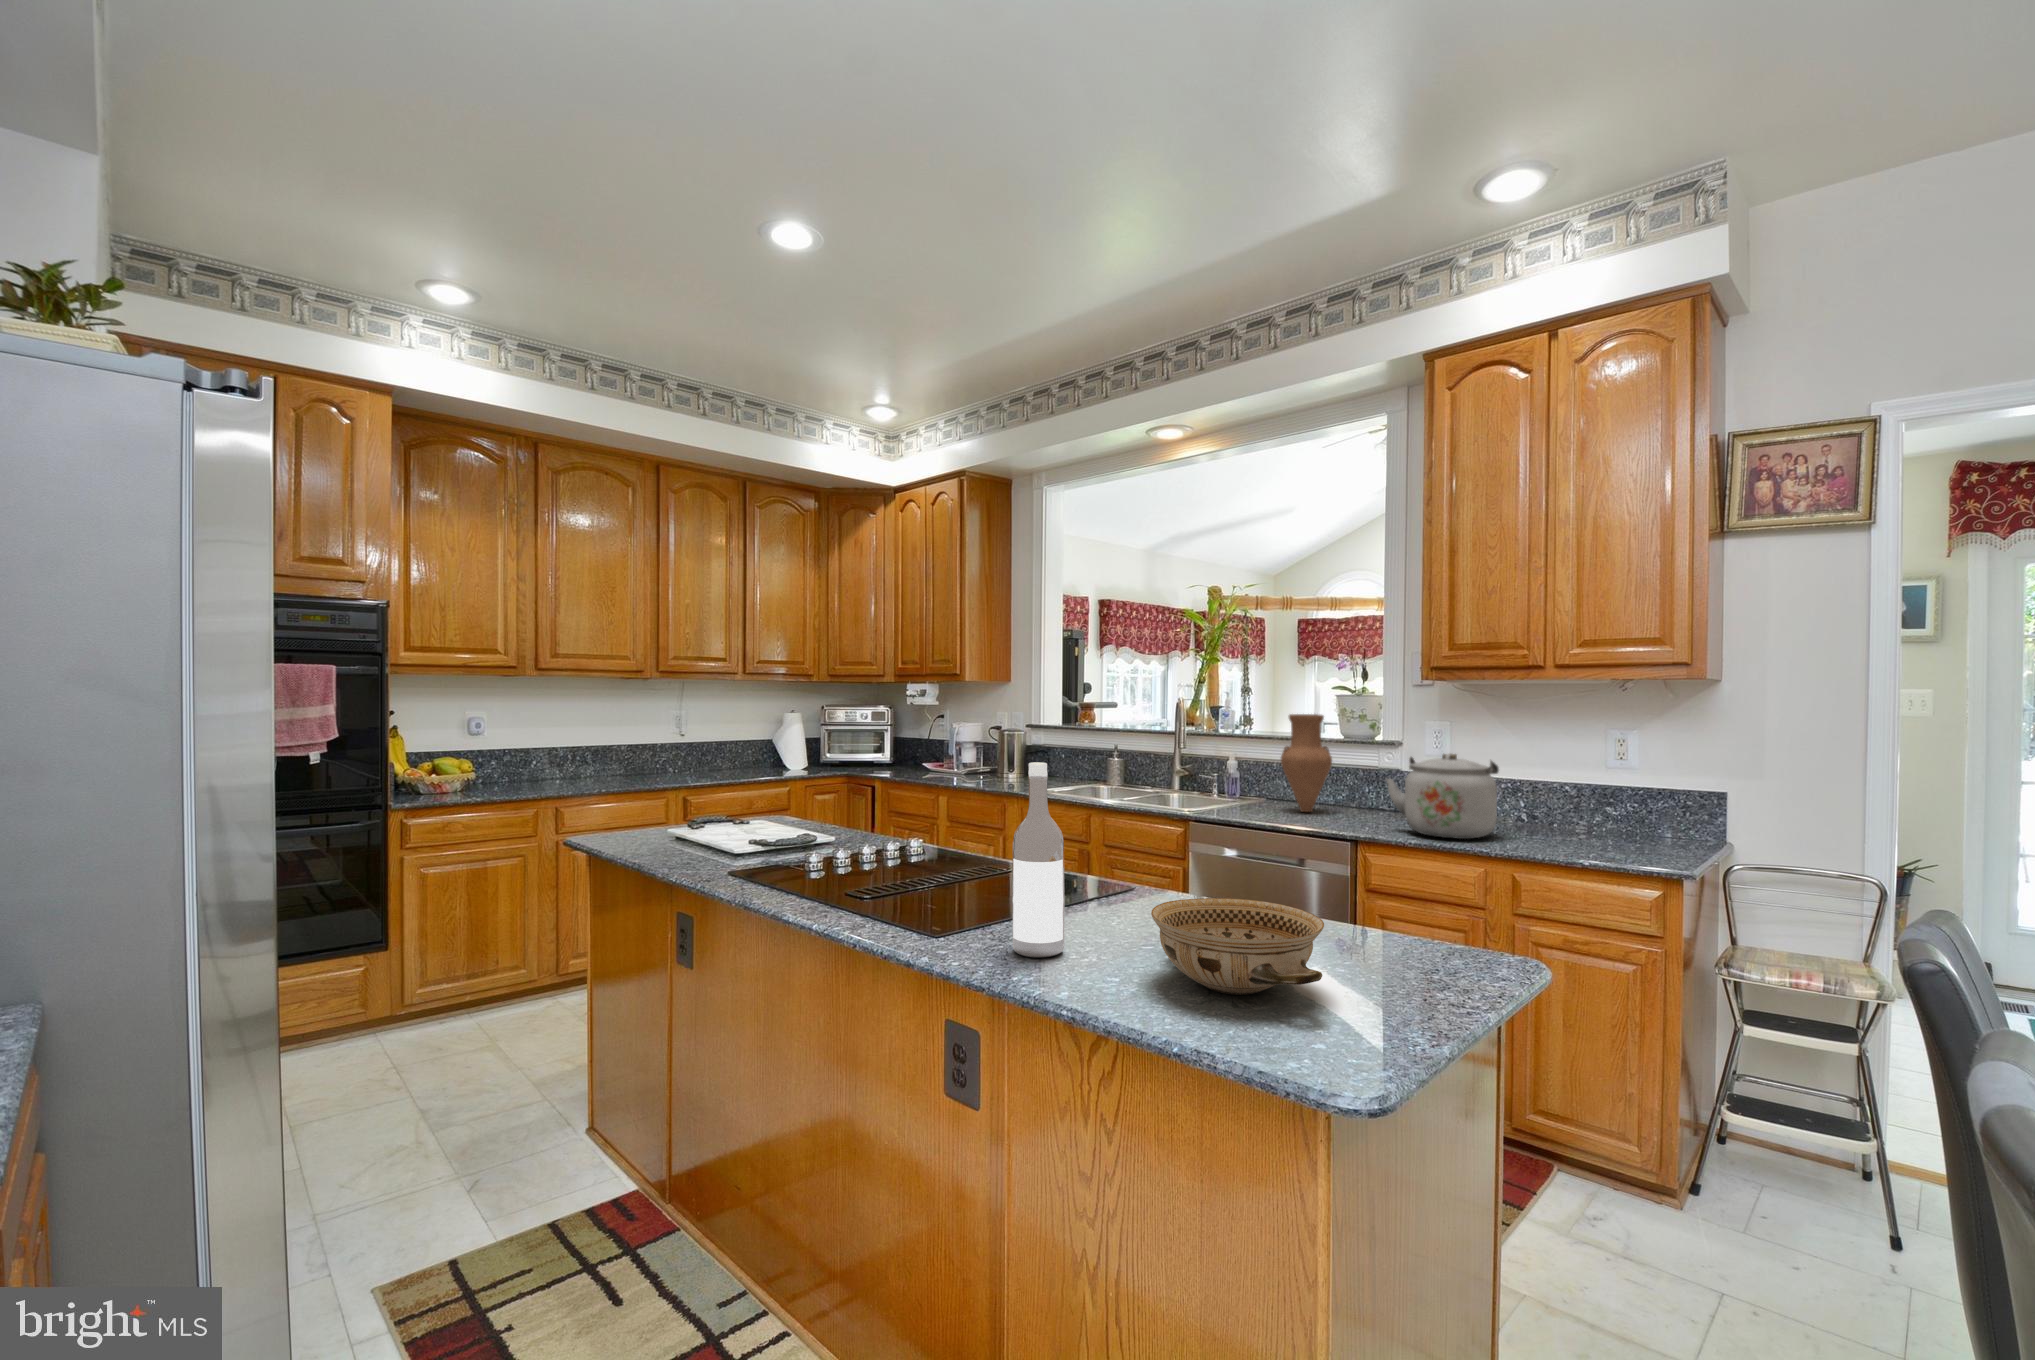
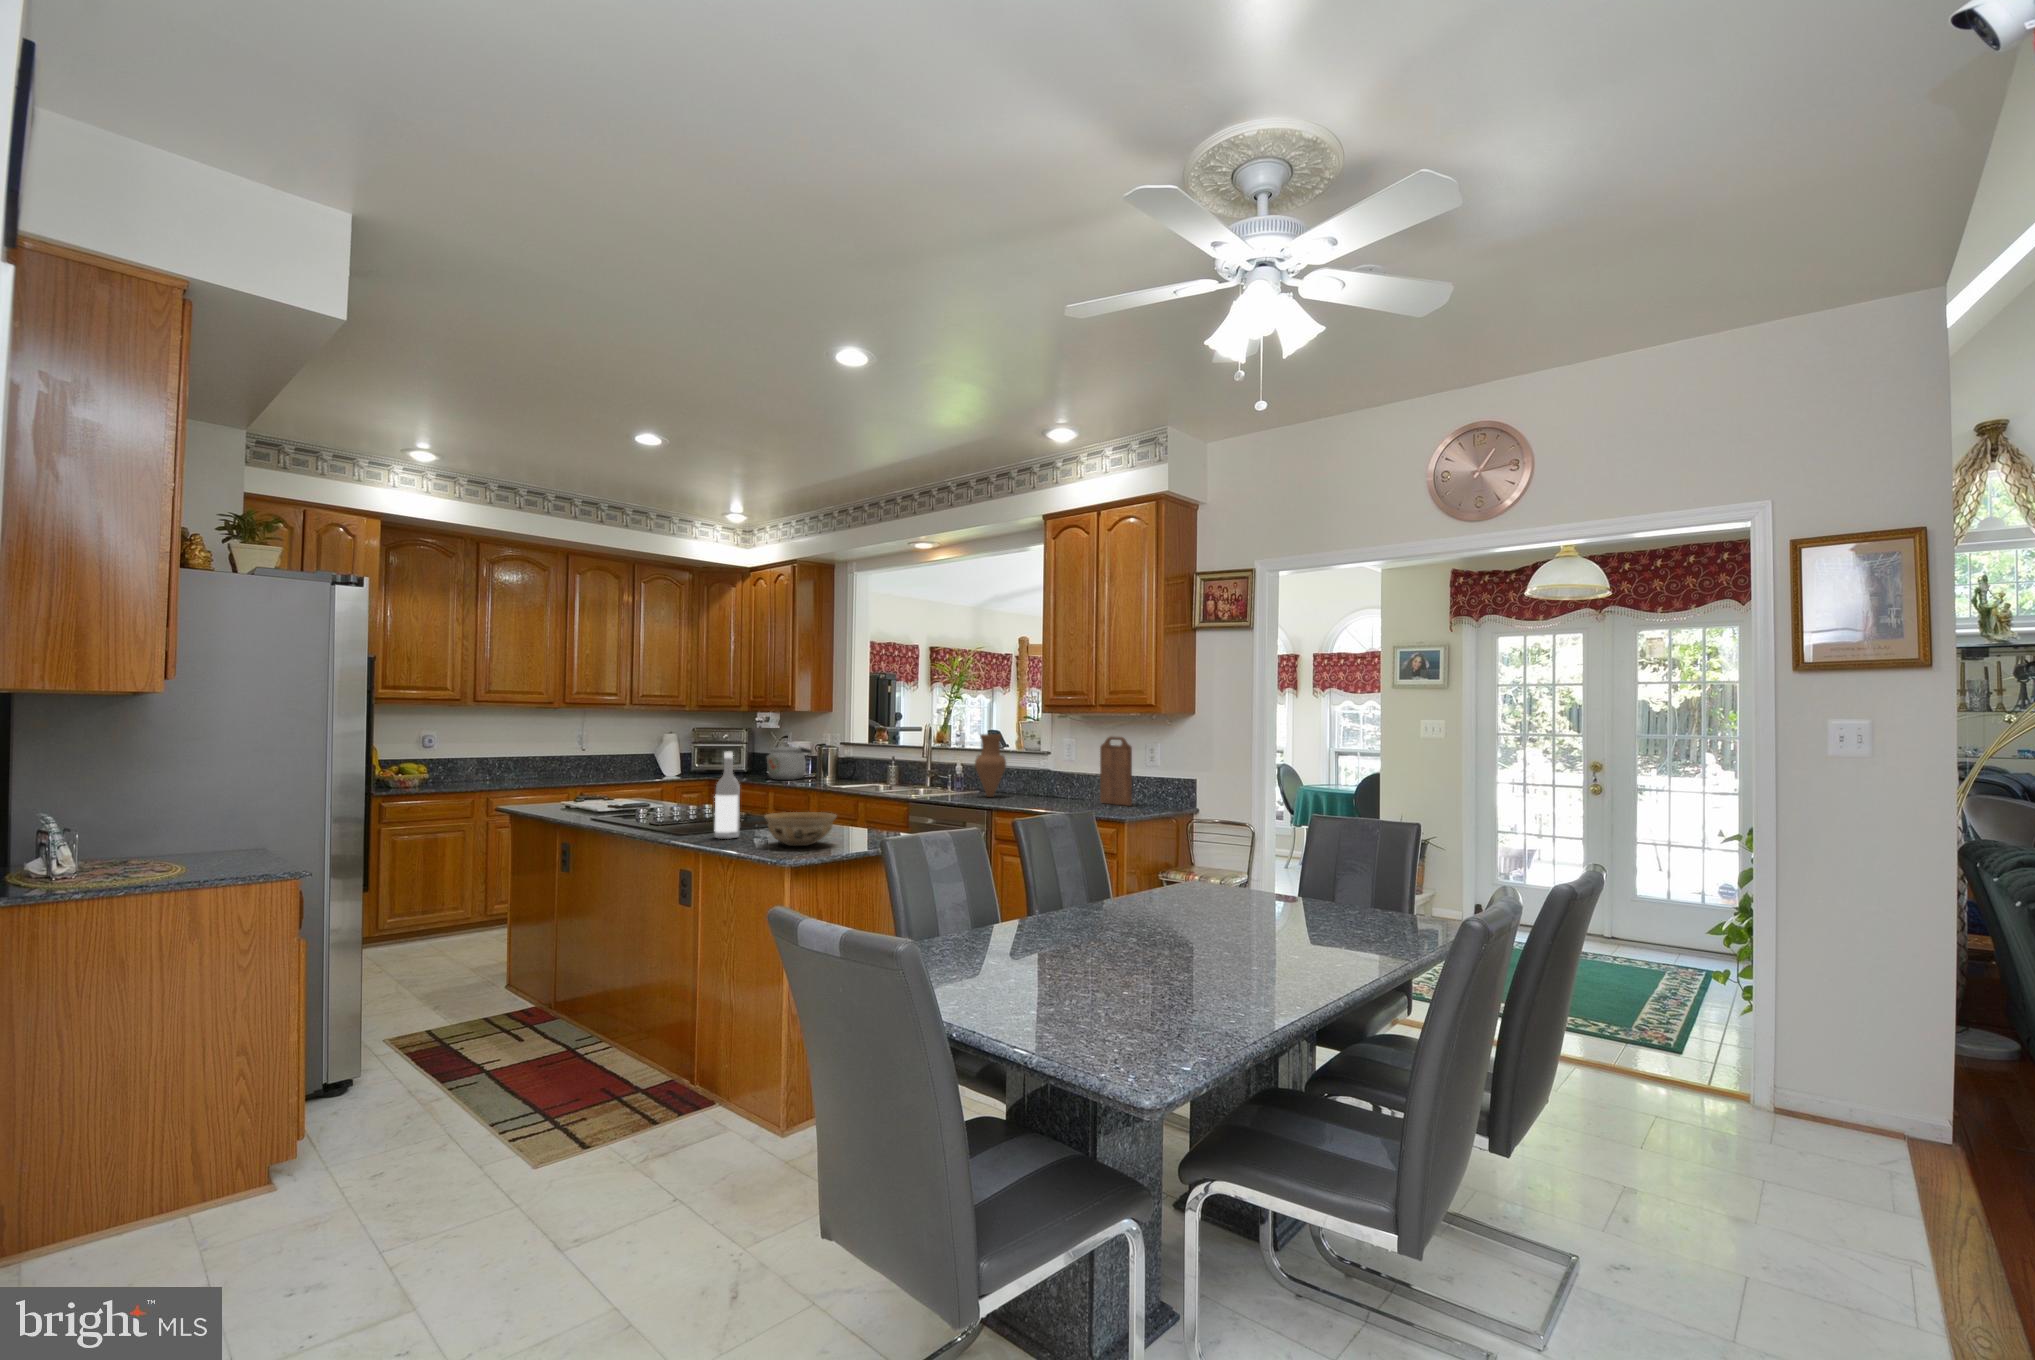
cutting board: none [1518,718,1591,835] -> present [1100,736,1132,806]
kettle: present [1387,753,1499,839] -> present [767,744,812,780]

